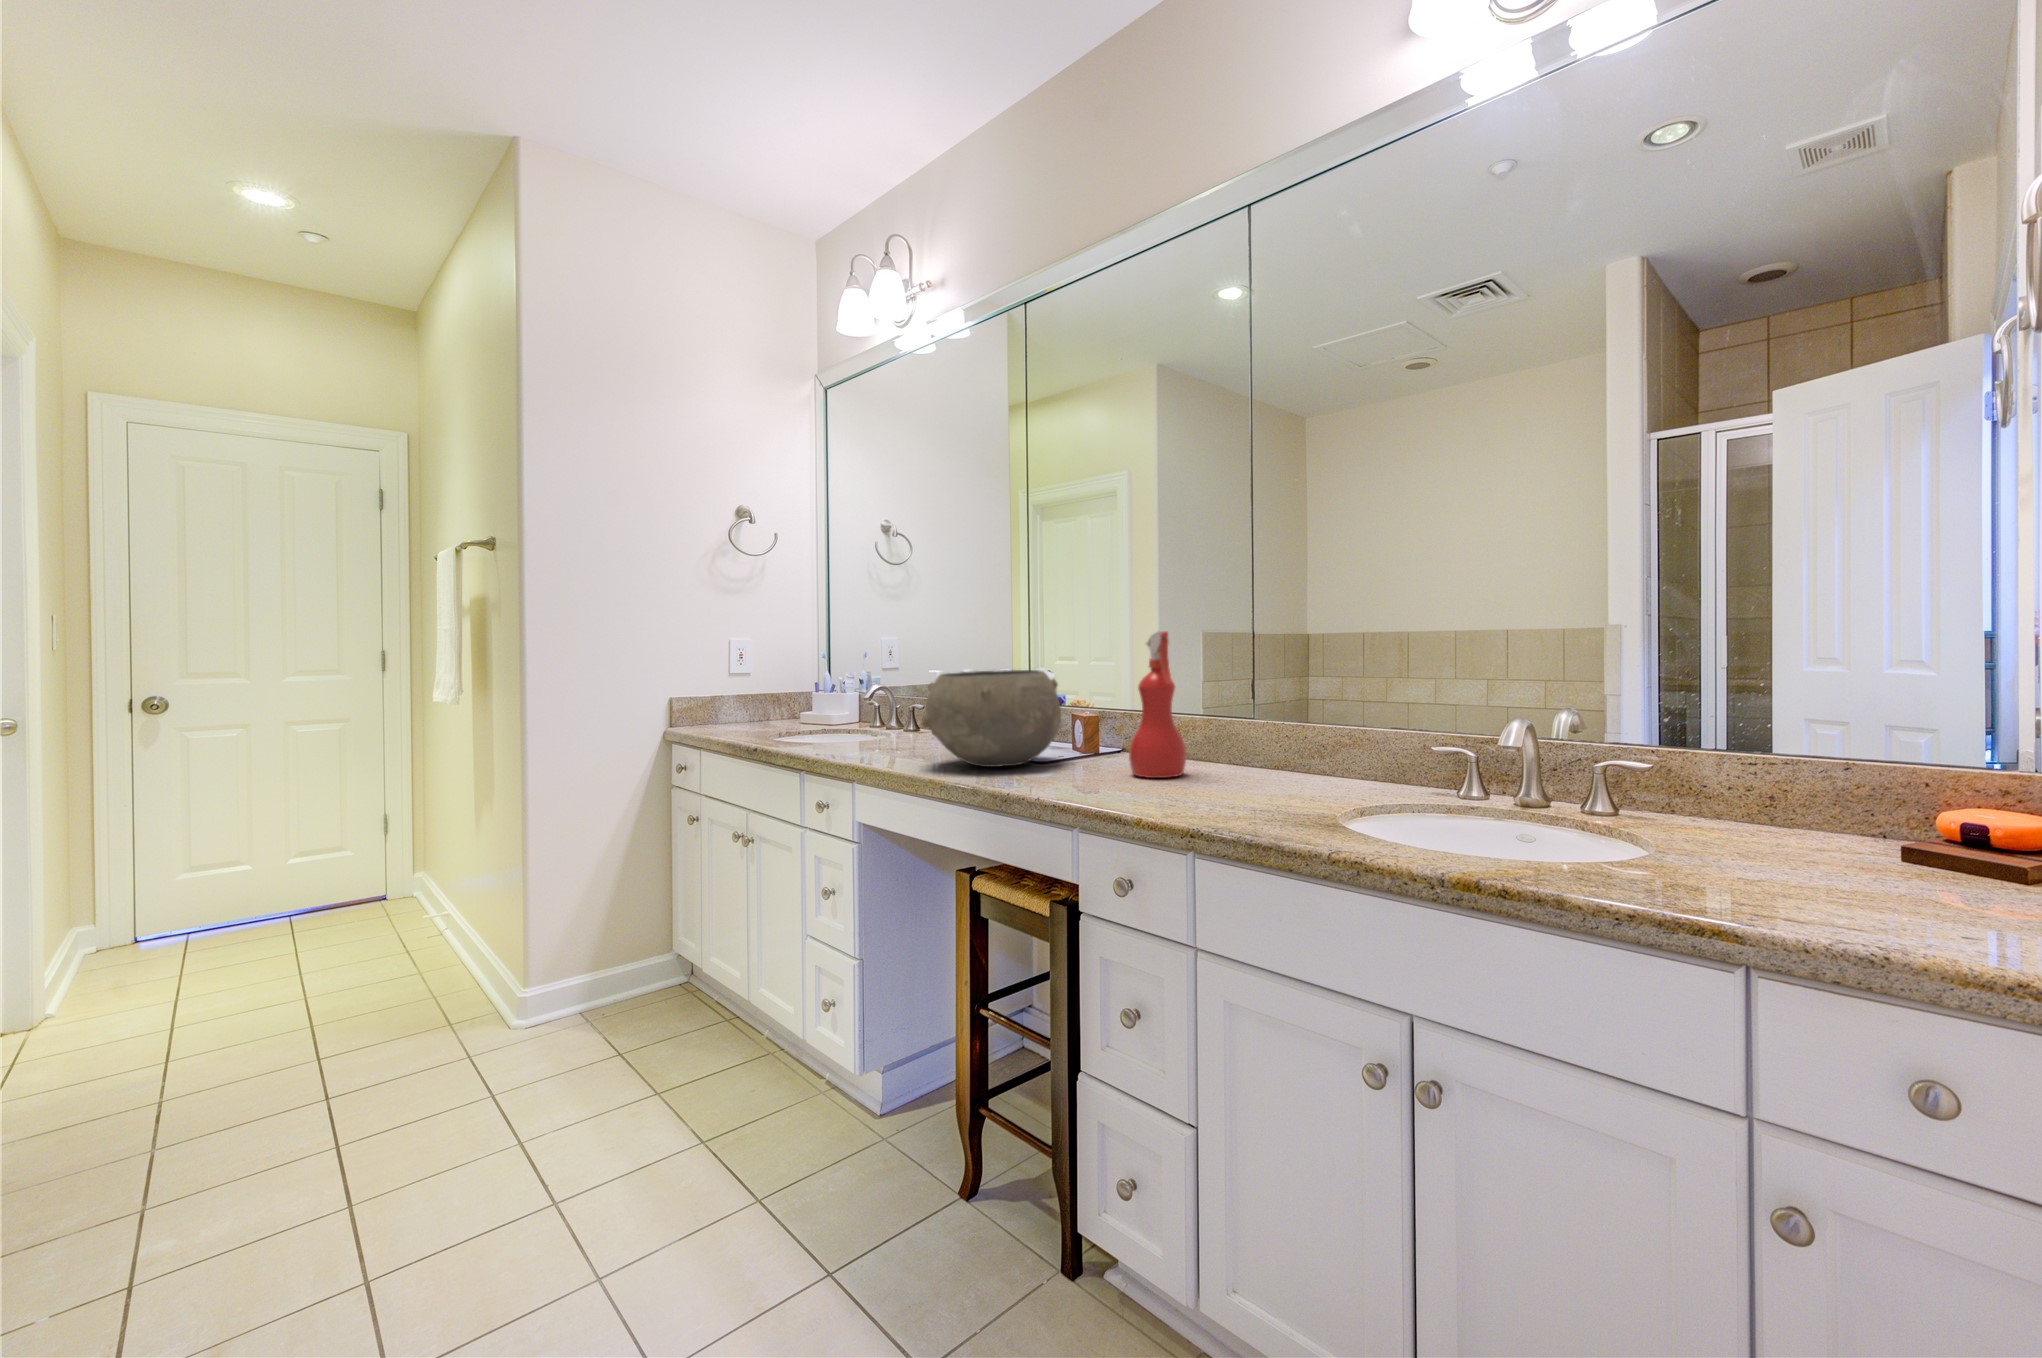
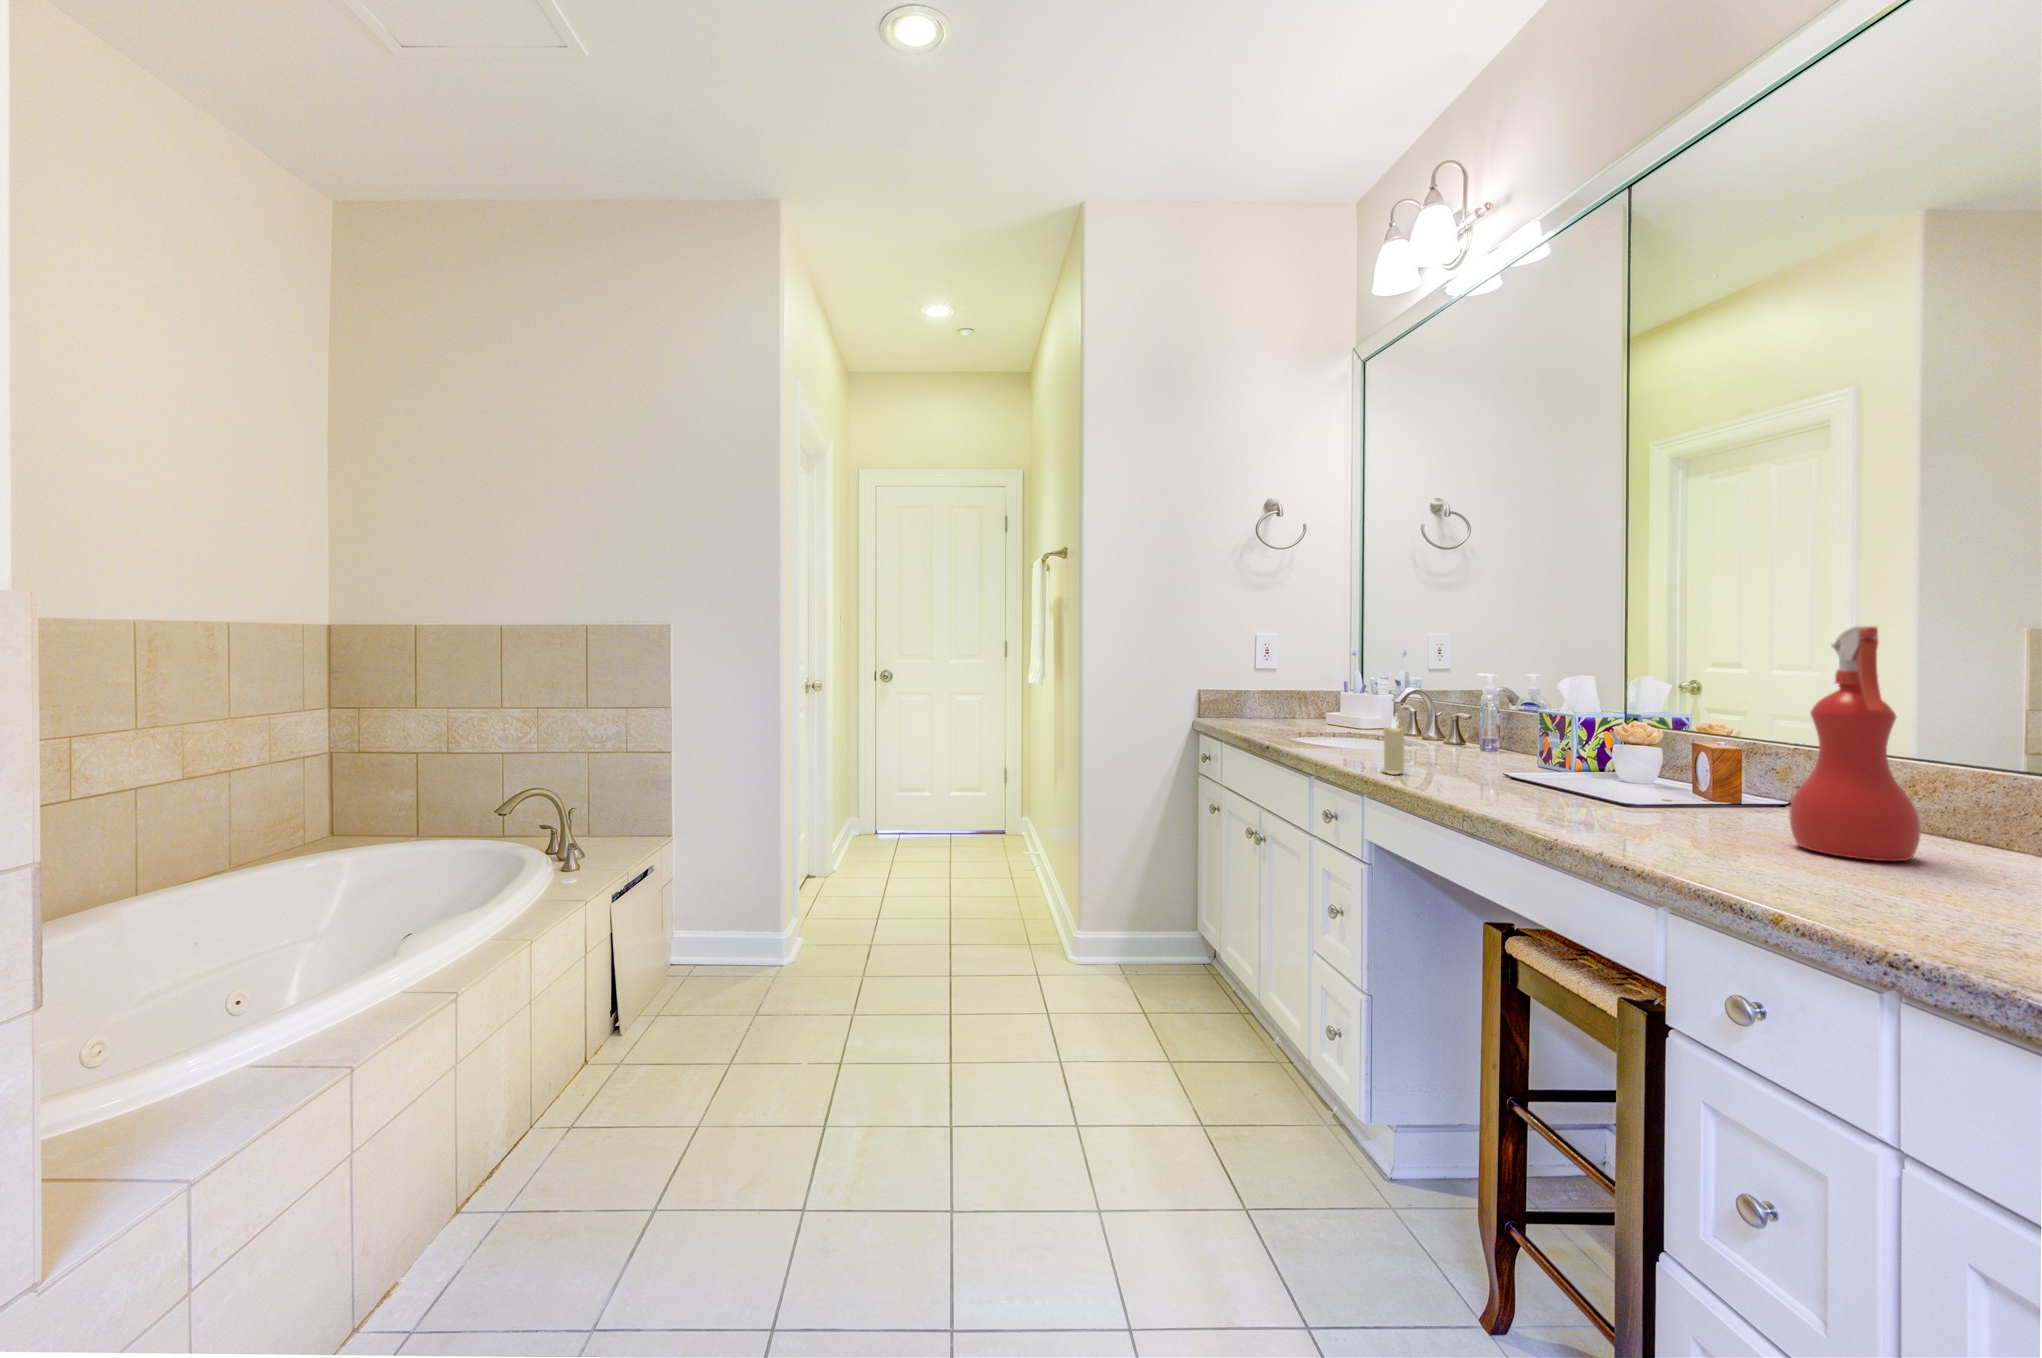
ceramic bowl: present [923,670,1061,767] -> none [1446,677,1665,803]
candle: none [867,708,886,762] -> present [1383,716,1405,774]

